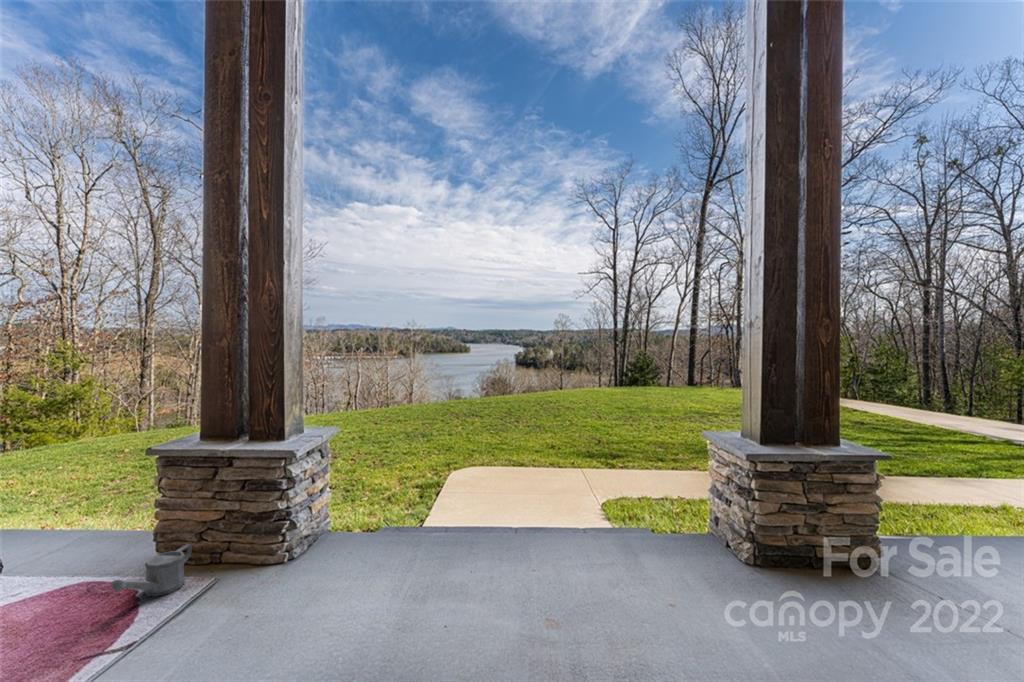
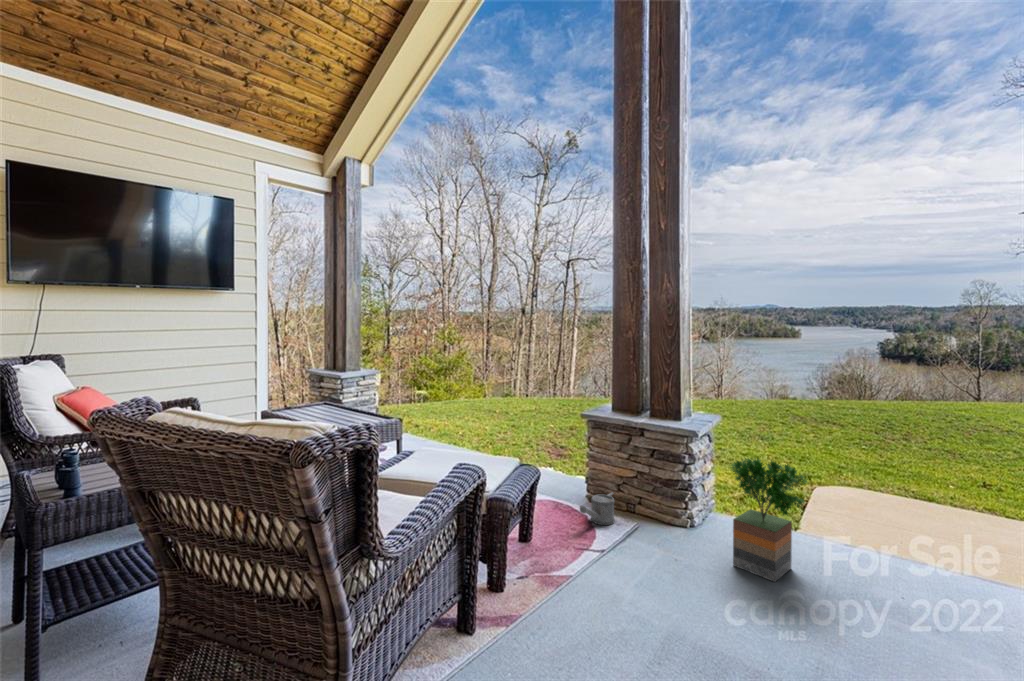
potted tree: none [317,471,398,607] -> present [732,458,807,582]

